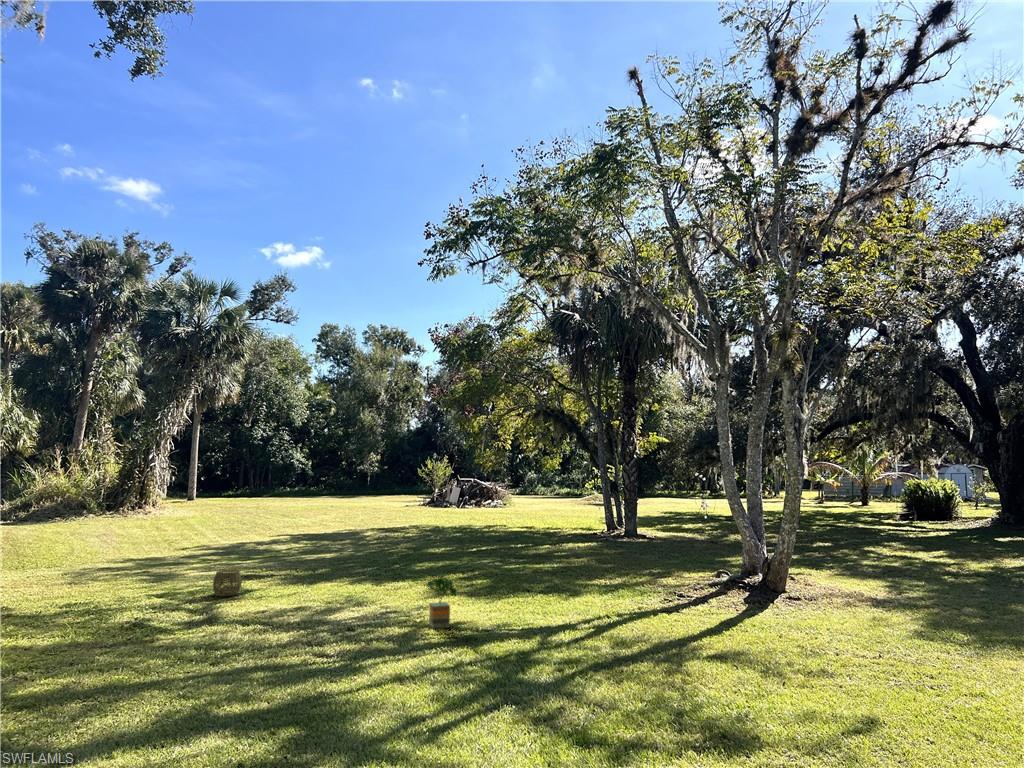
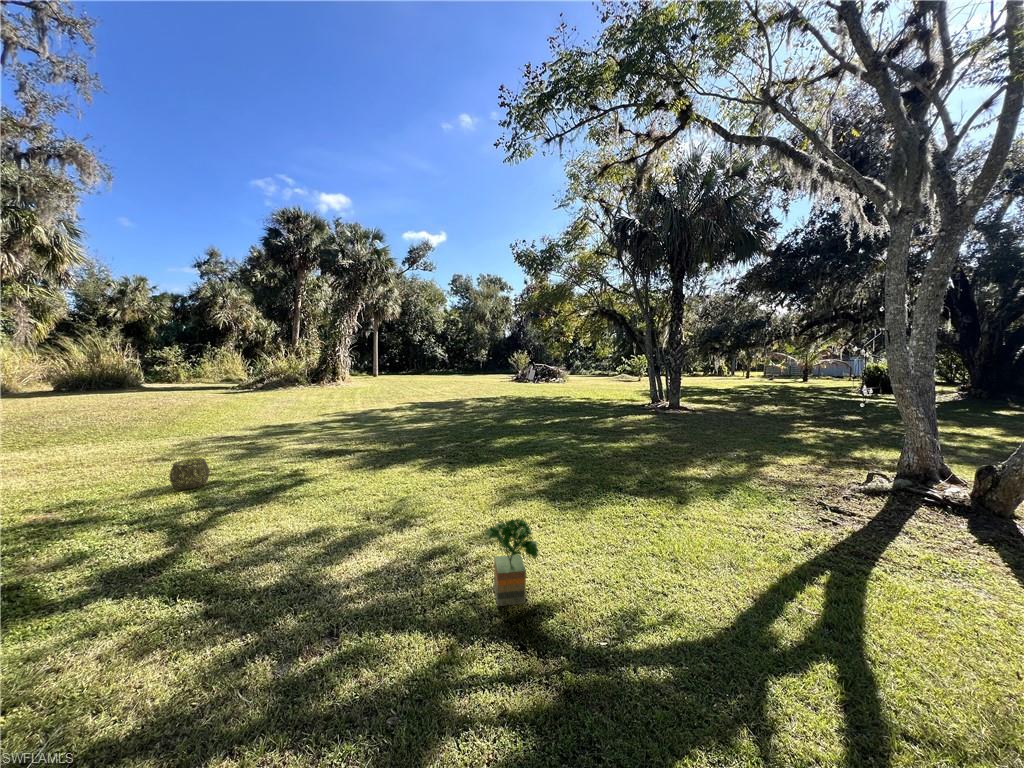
woven basket: present [213,569,242,596] -> present [169,458,210,490]

